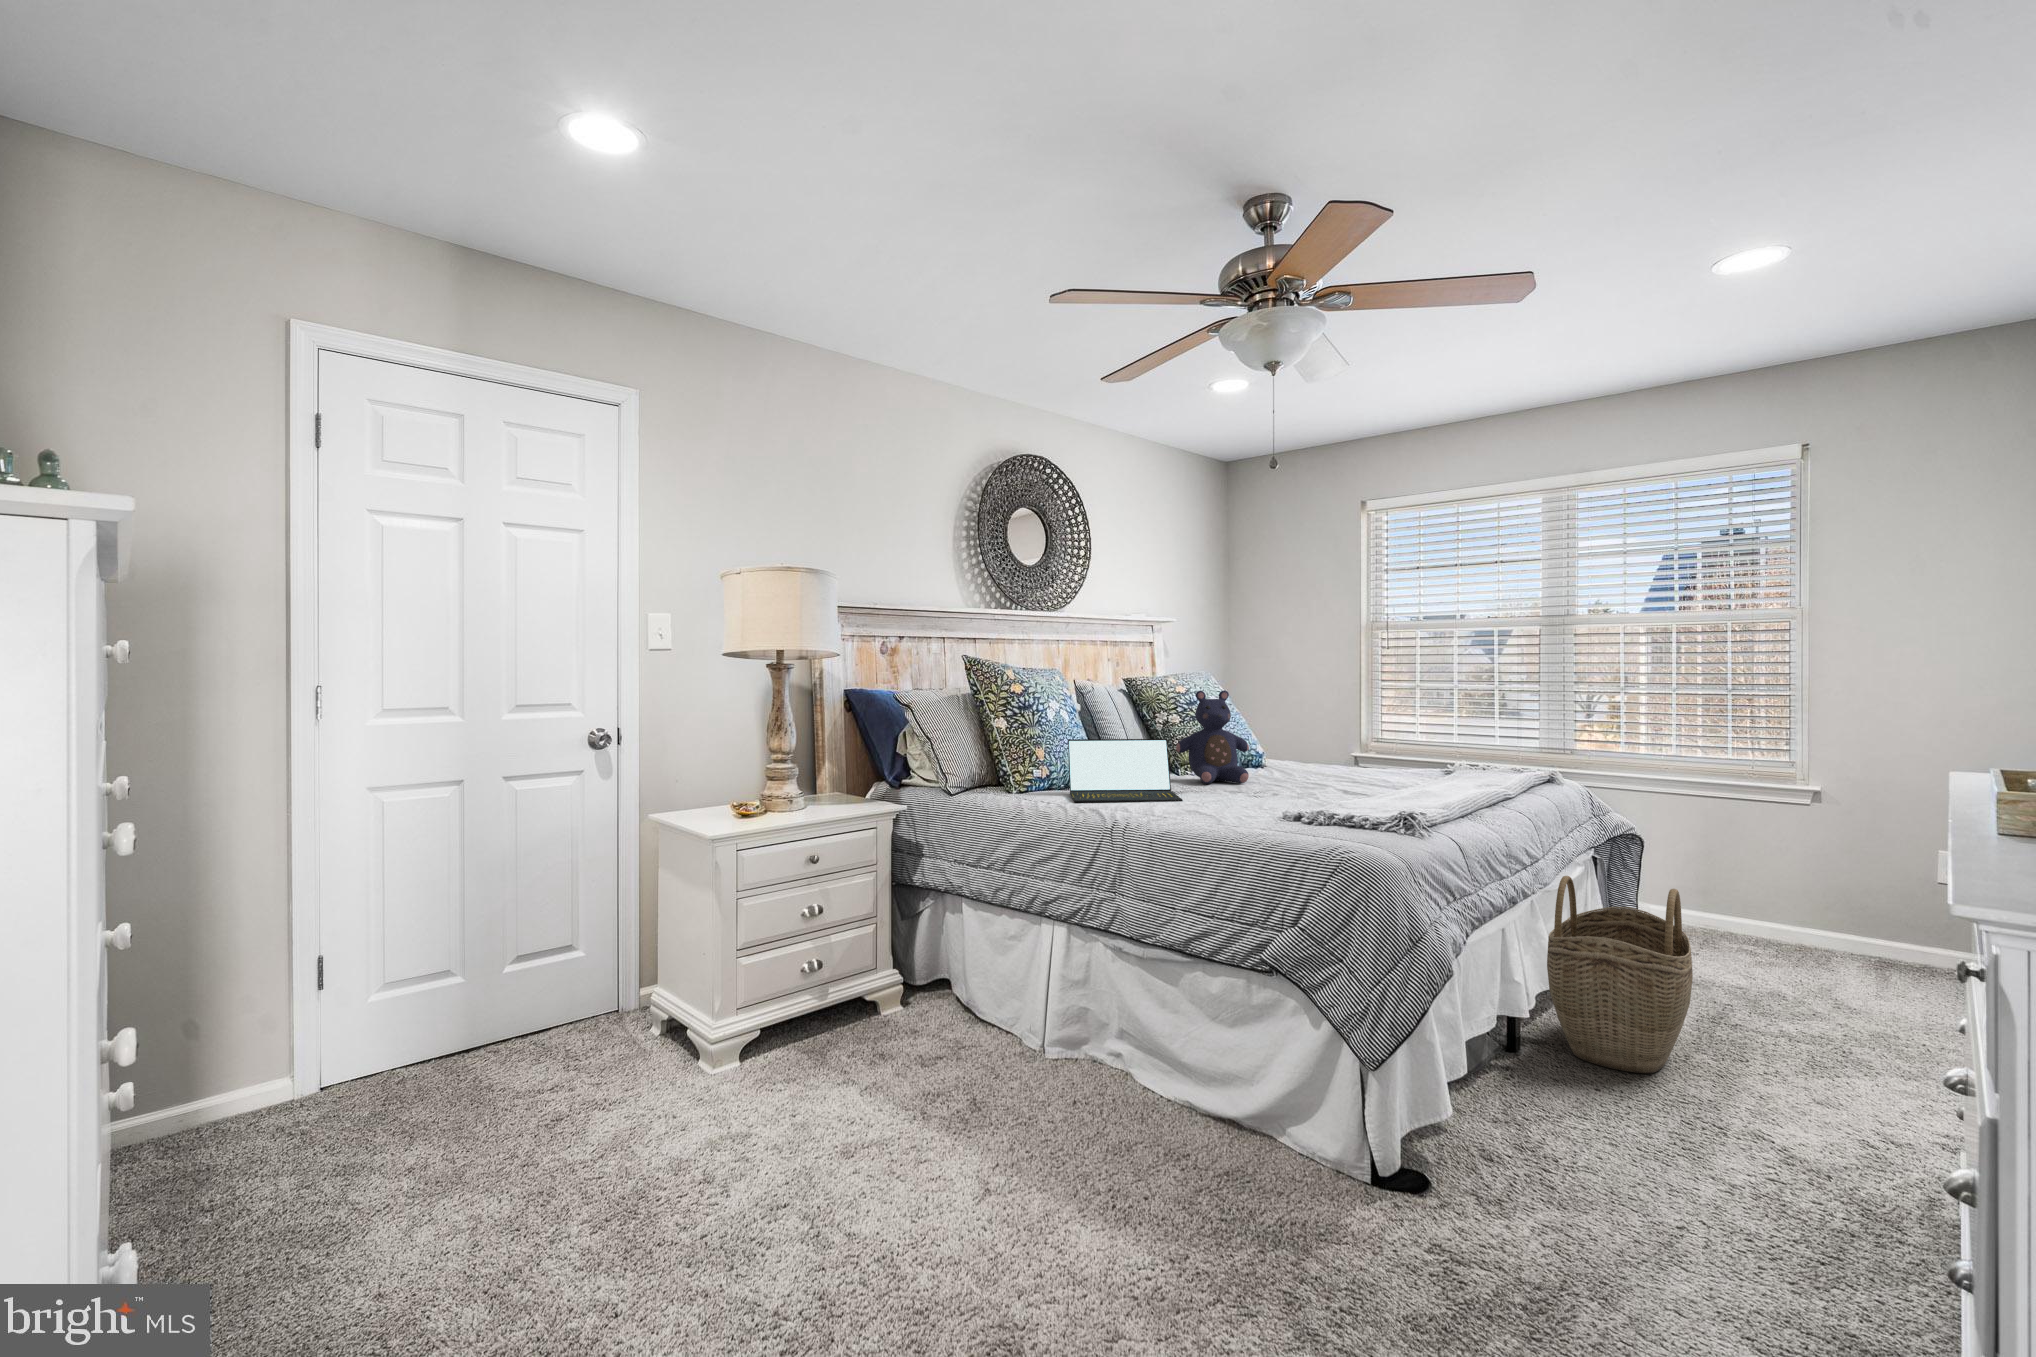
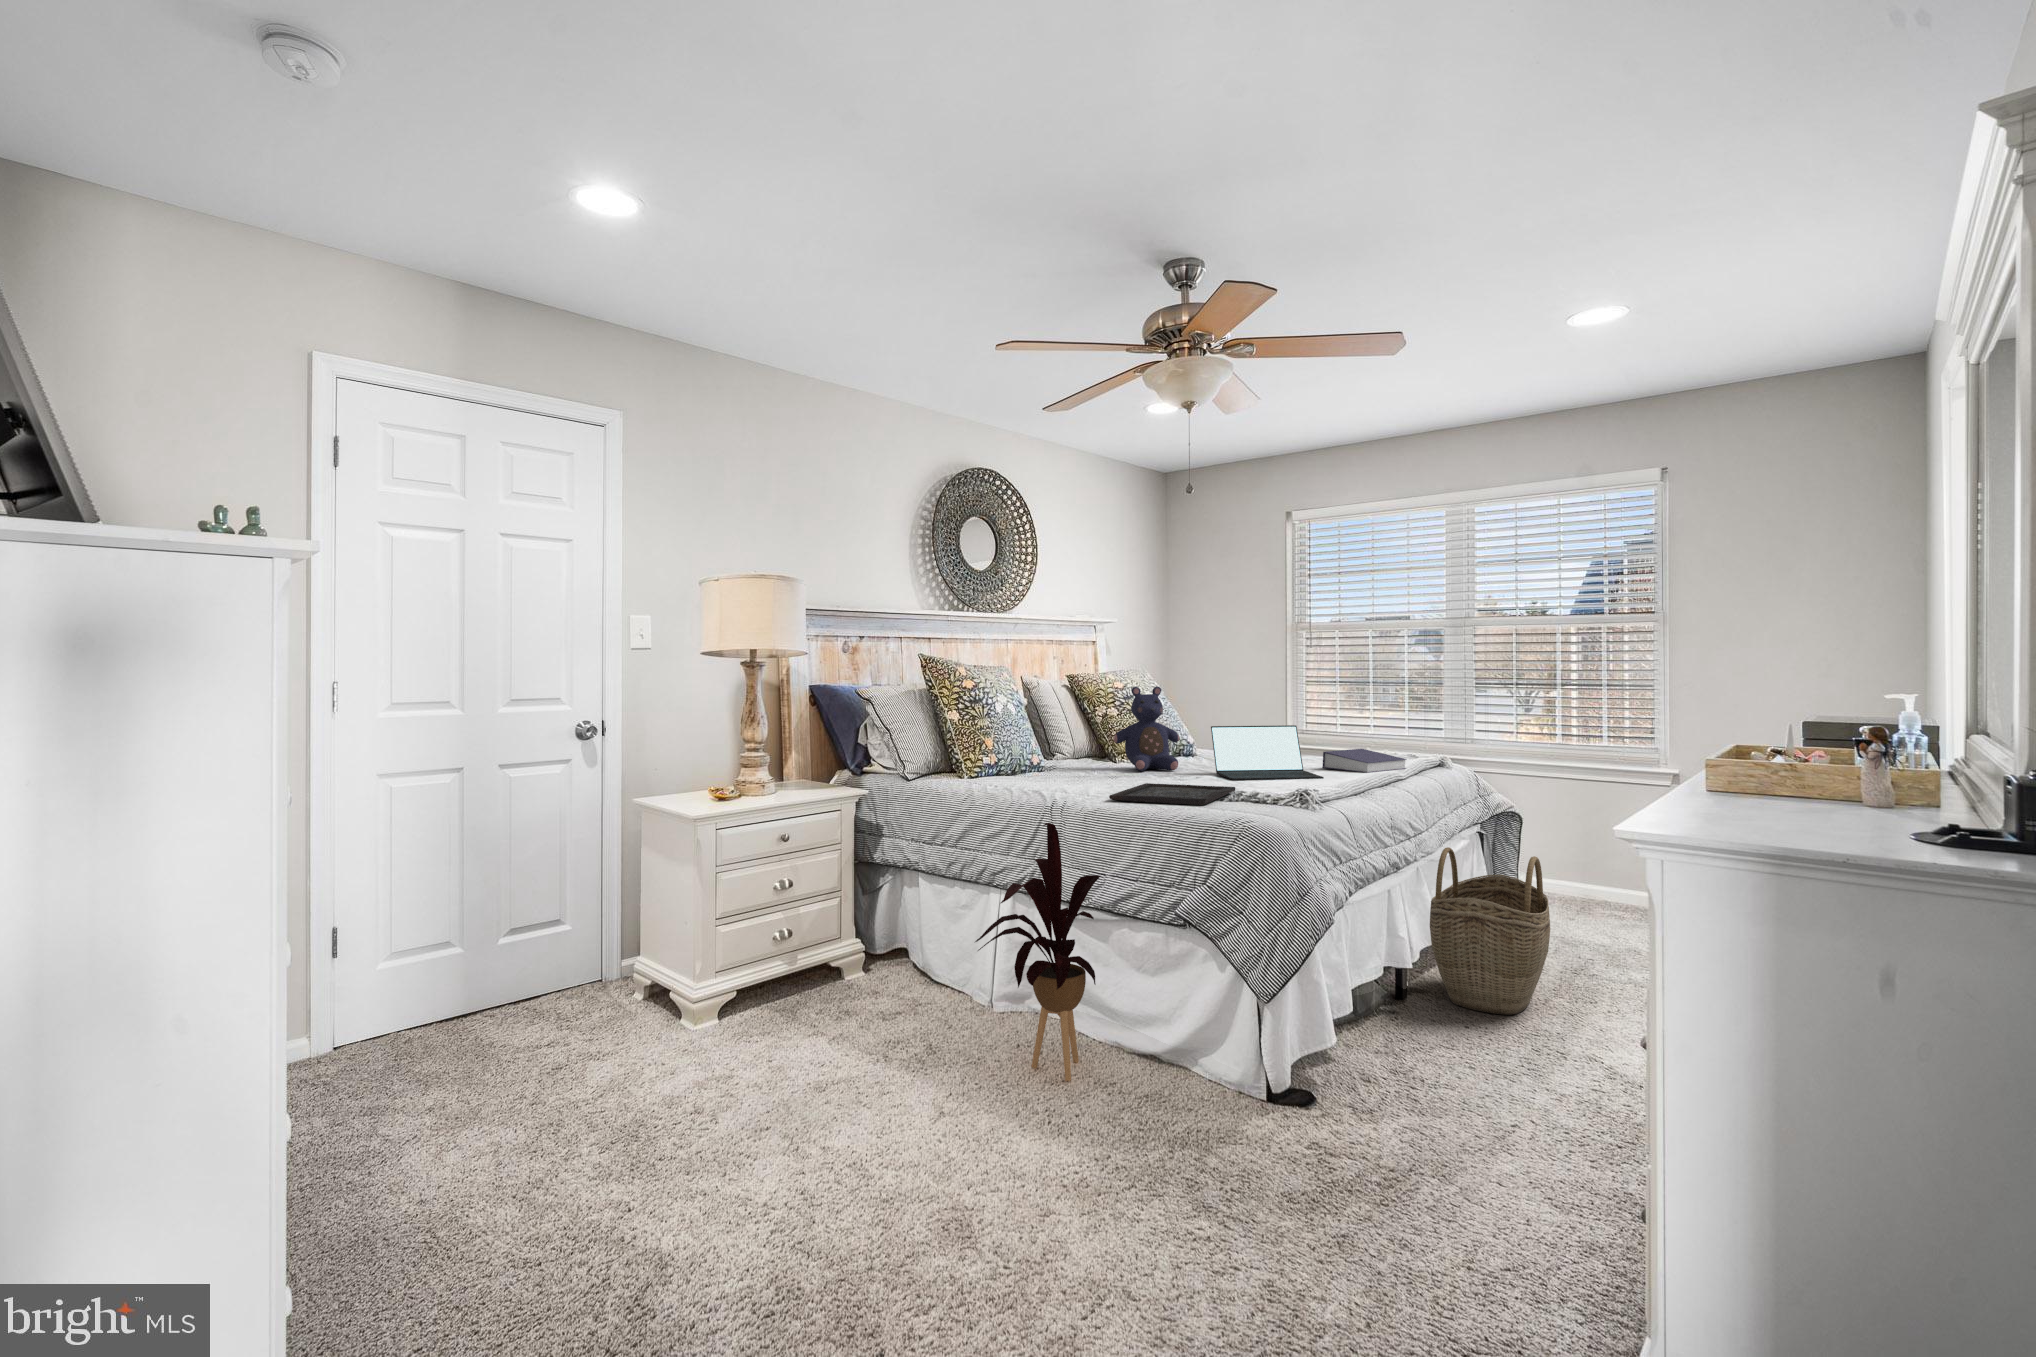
laptop: present [1068,739,1183,803] -> present [1211,725,1324,780]
book: none [1411,760,1508,788] -> present [1322,749,1406,773]
tray: none [1178,800,1322,829] -> present [1109,783,1235,806]
house plant: none [1024,850,1171,1151] -> present [975,823,1101,1081]

